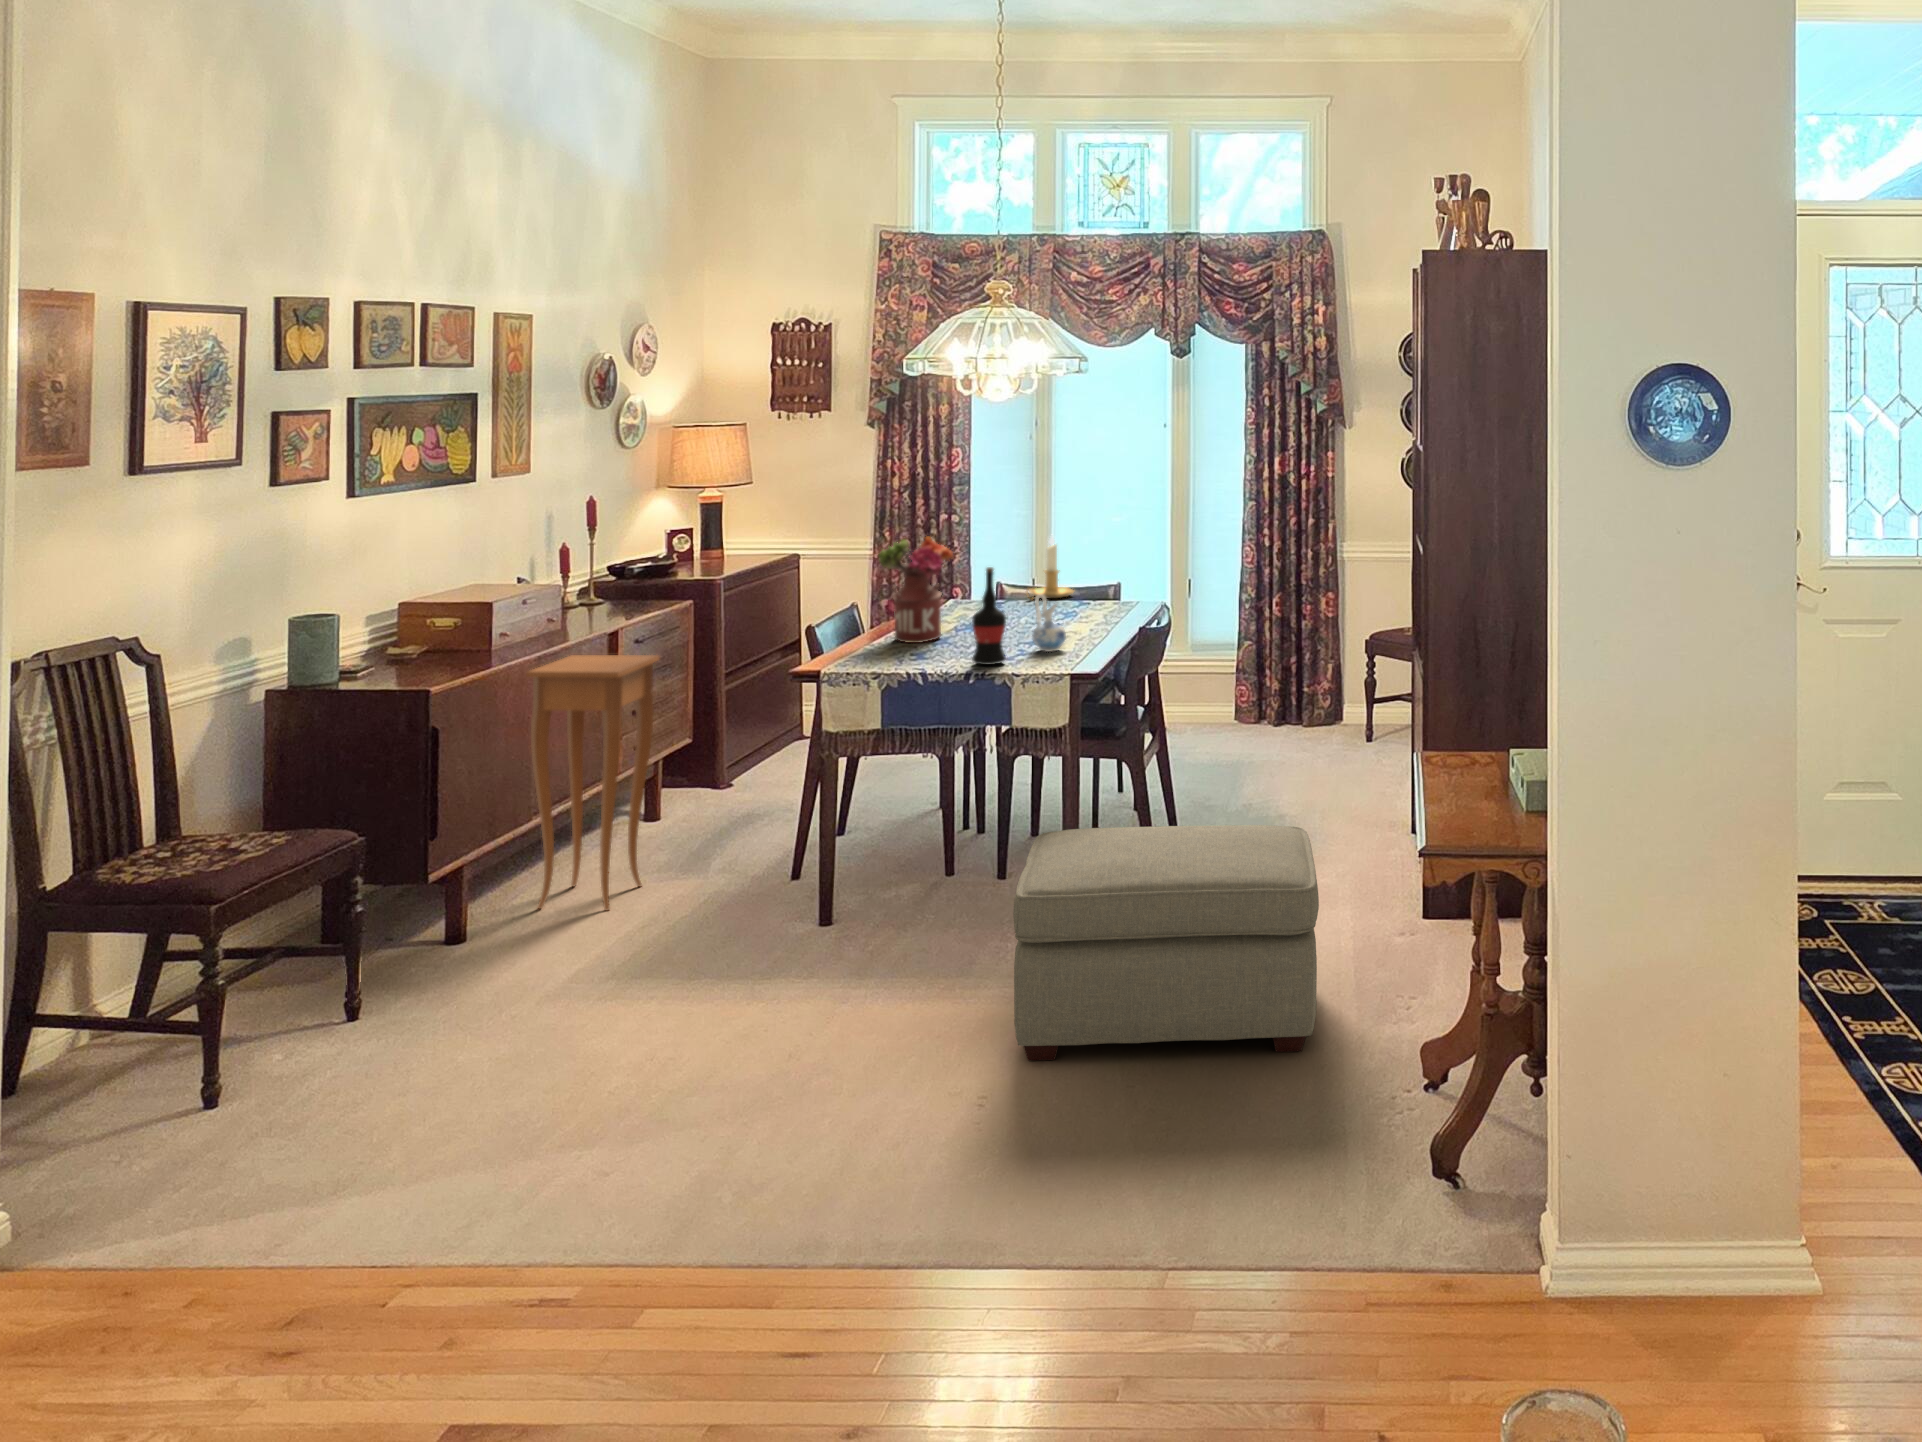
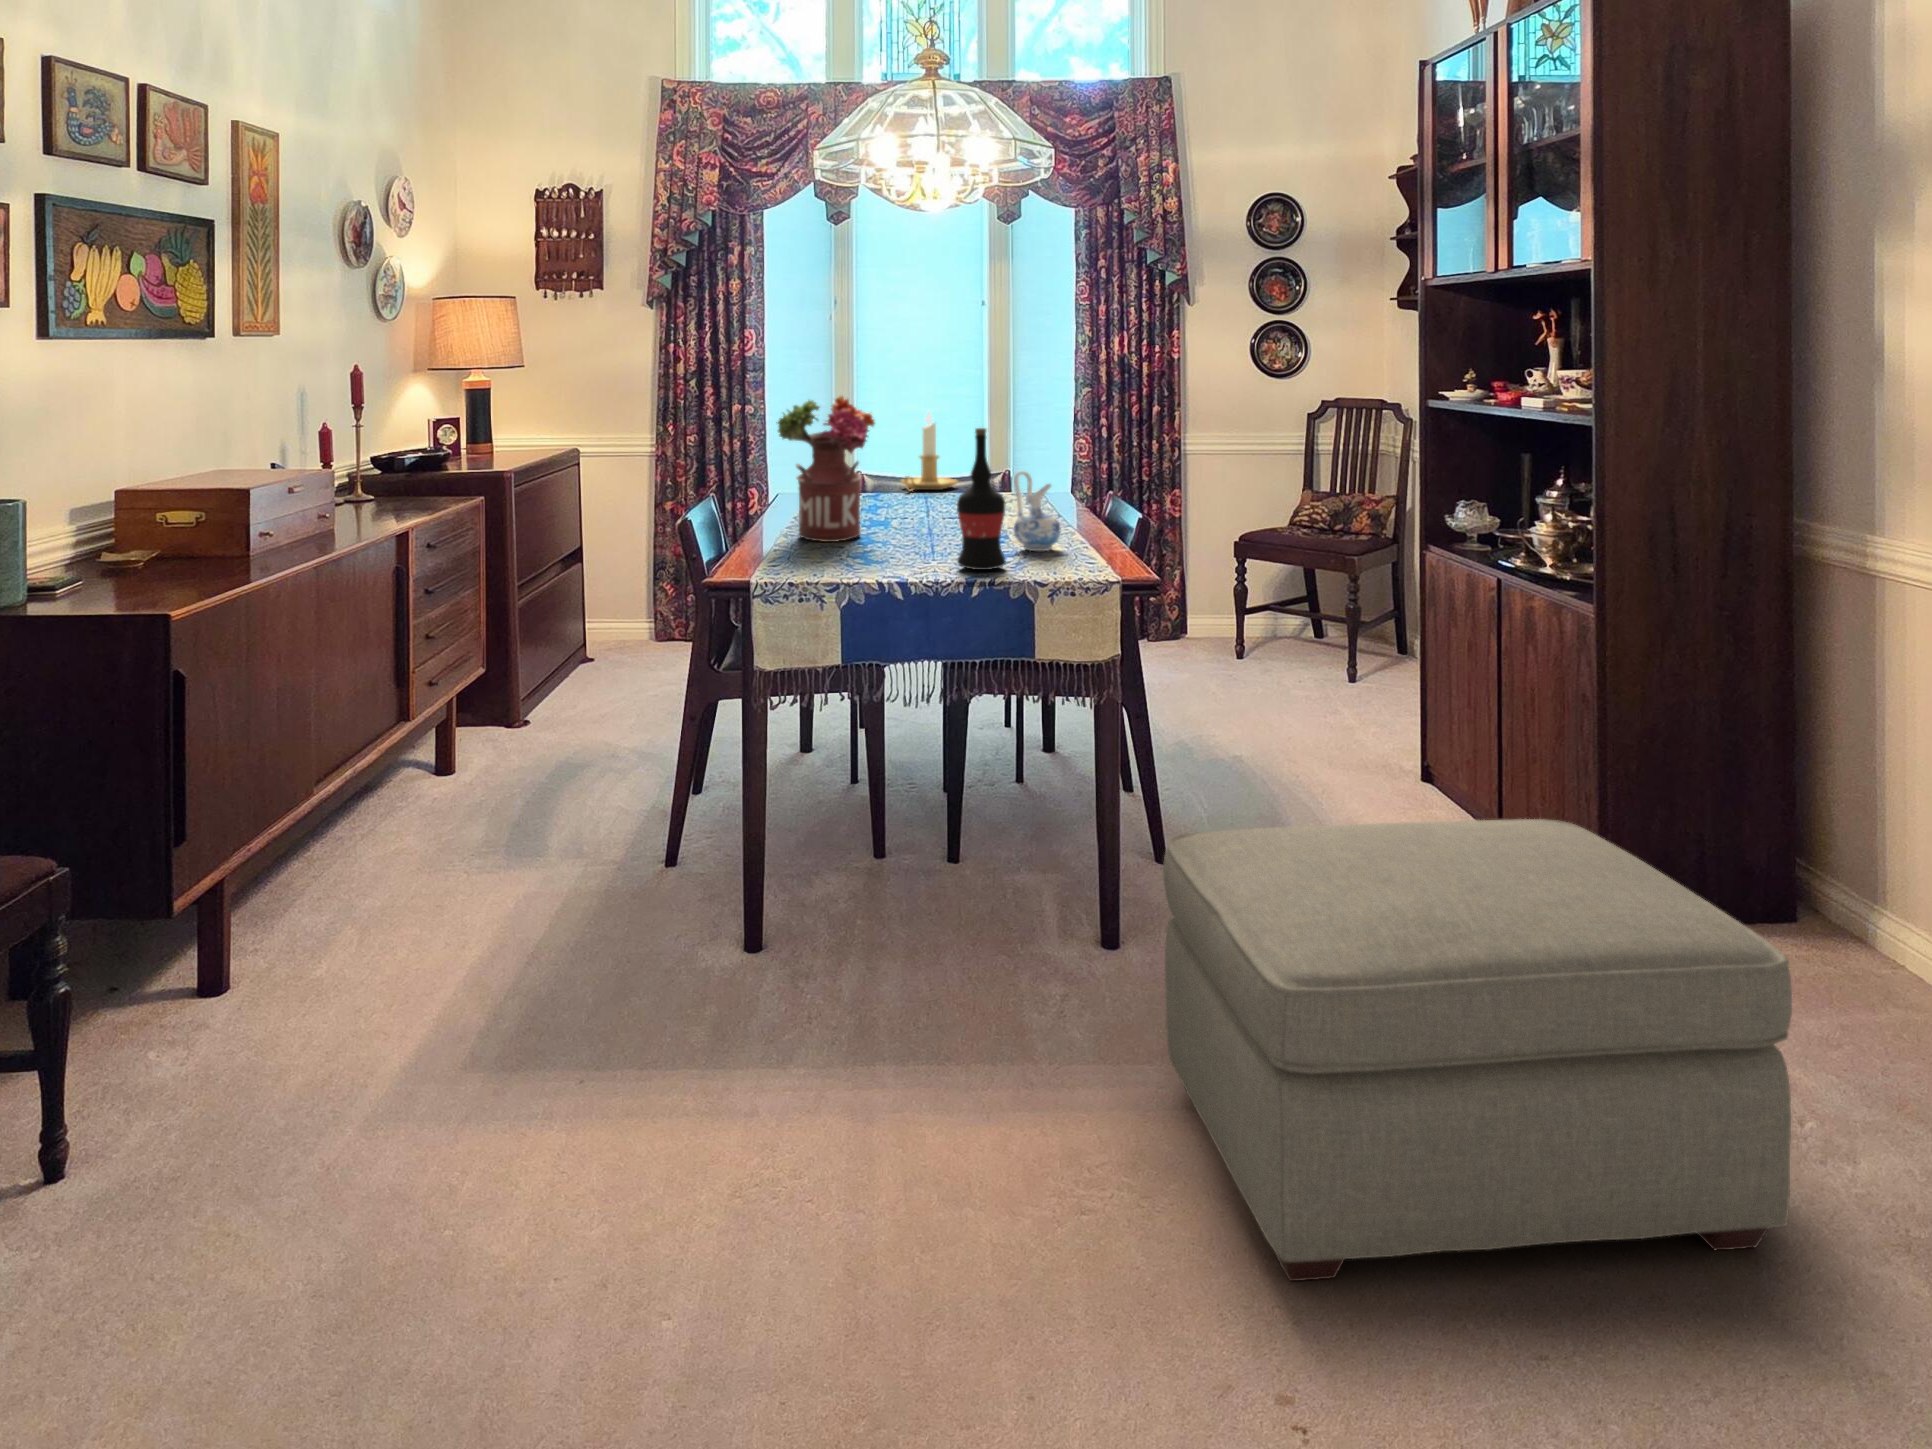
side table: present [526,655,659,910] -> none [303,562,481,929]

